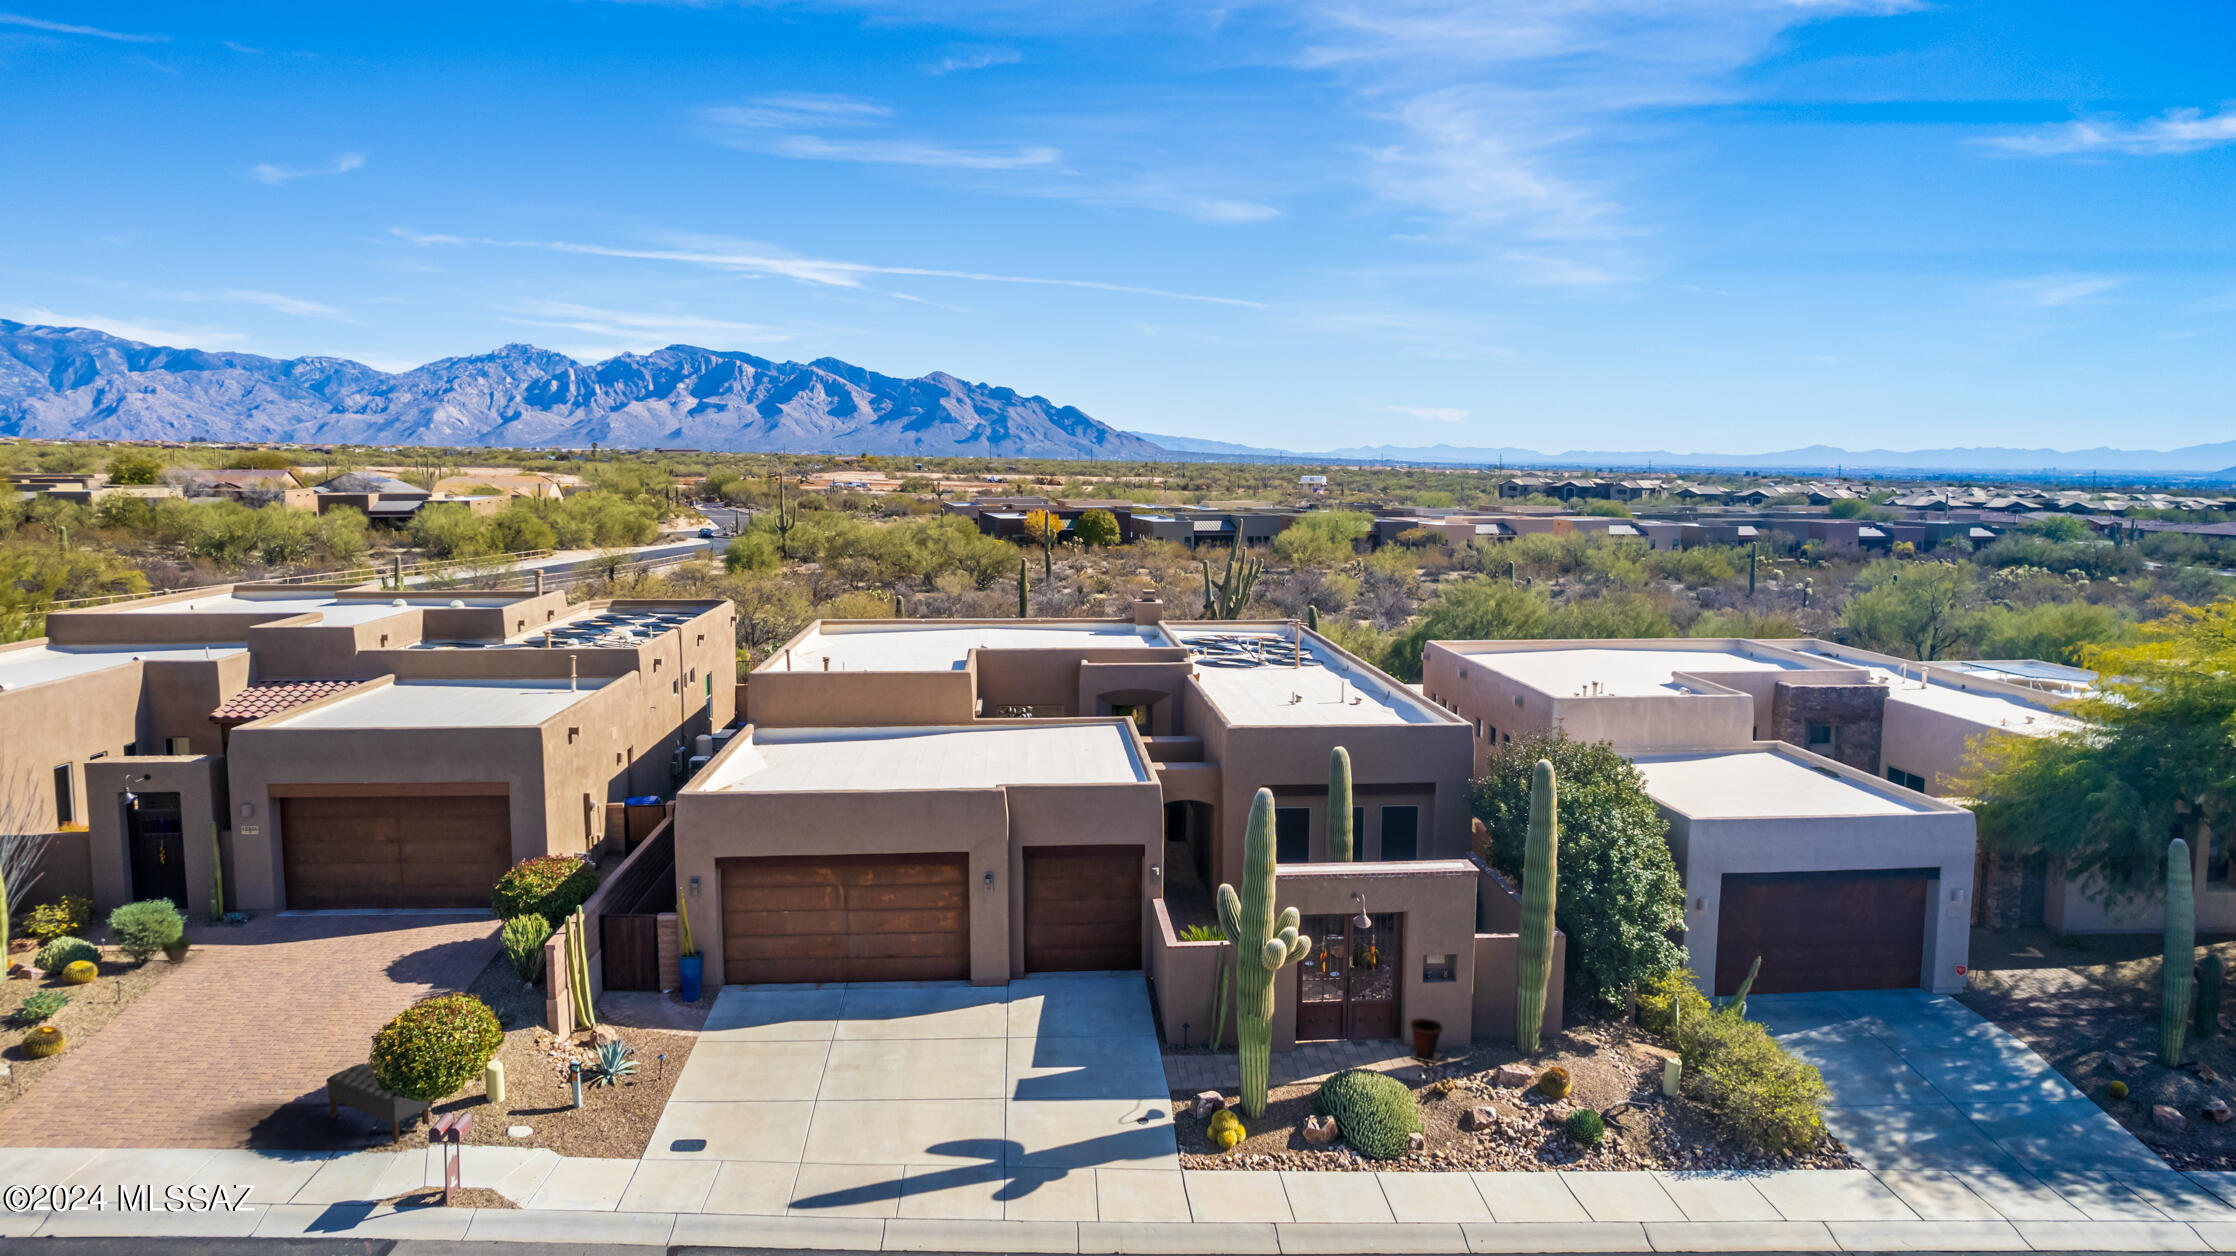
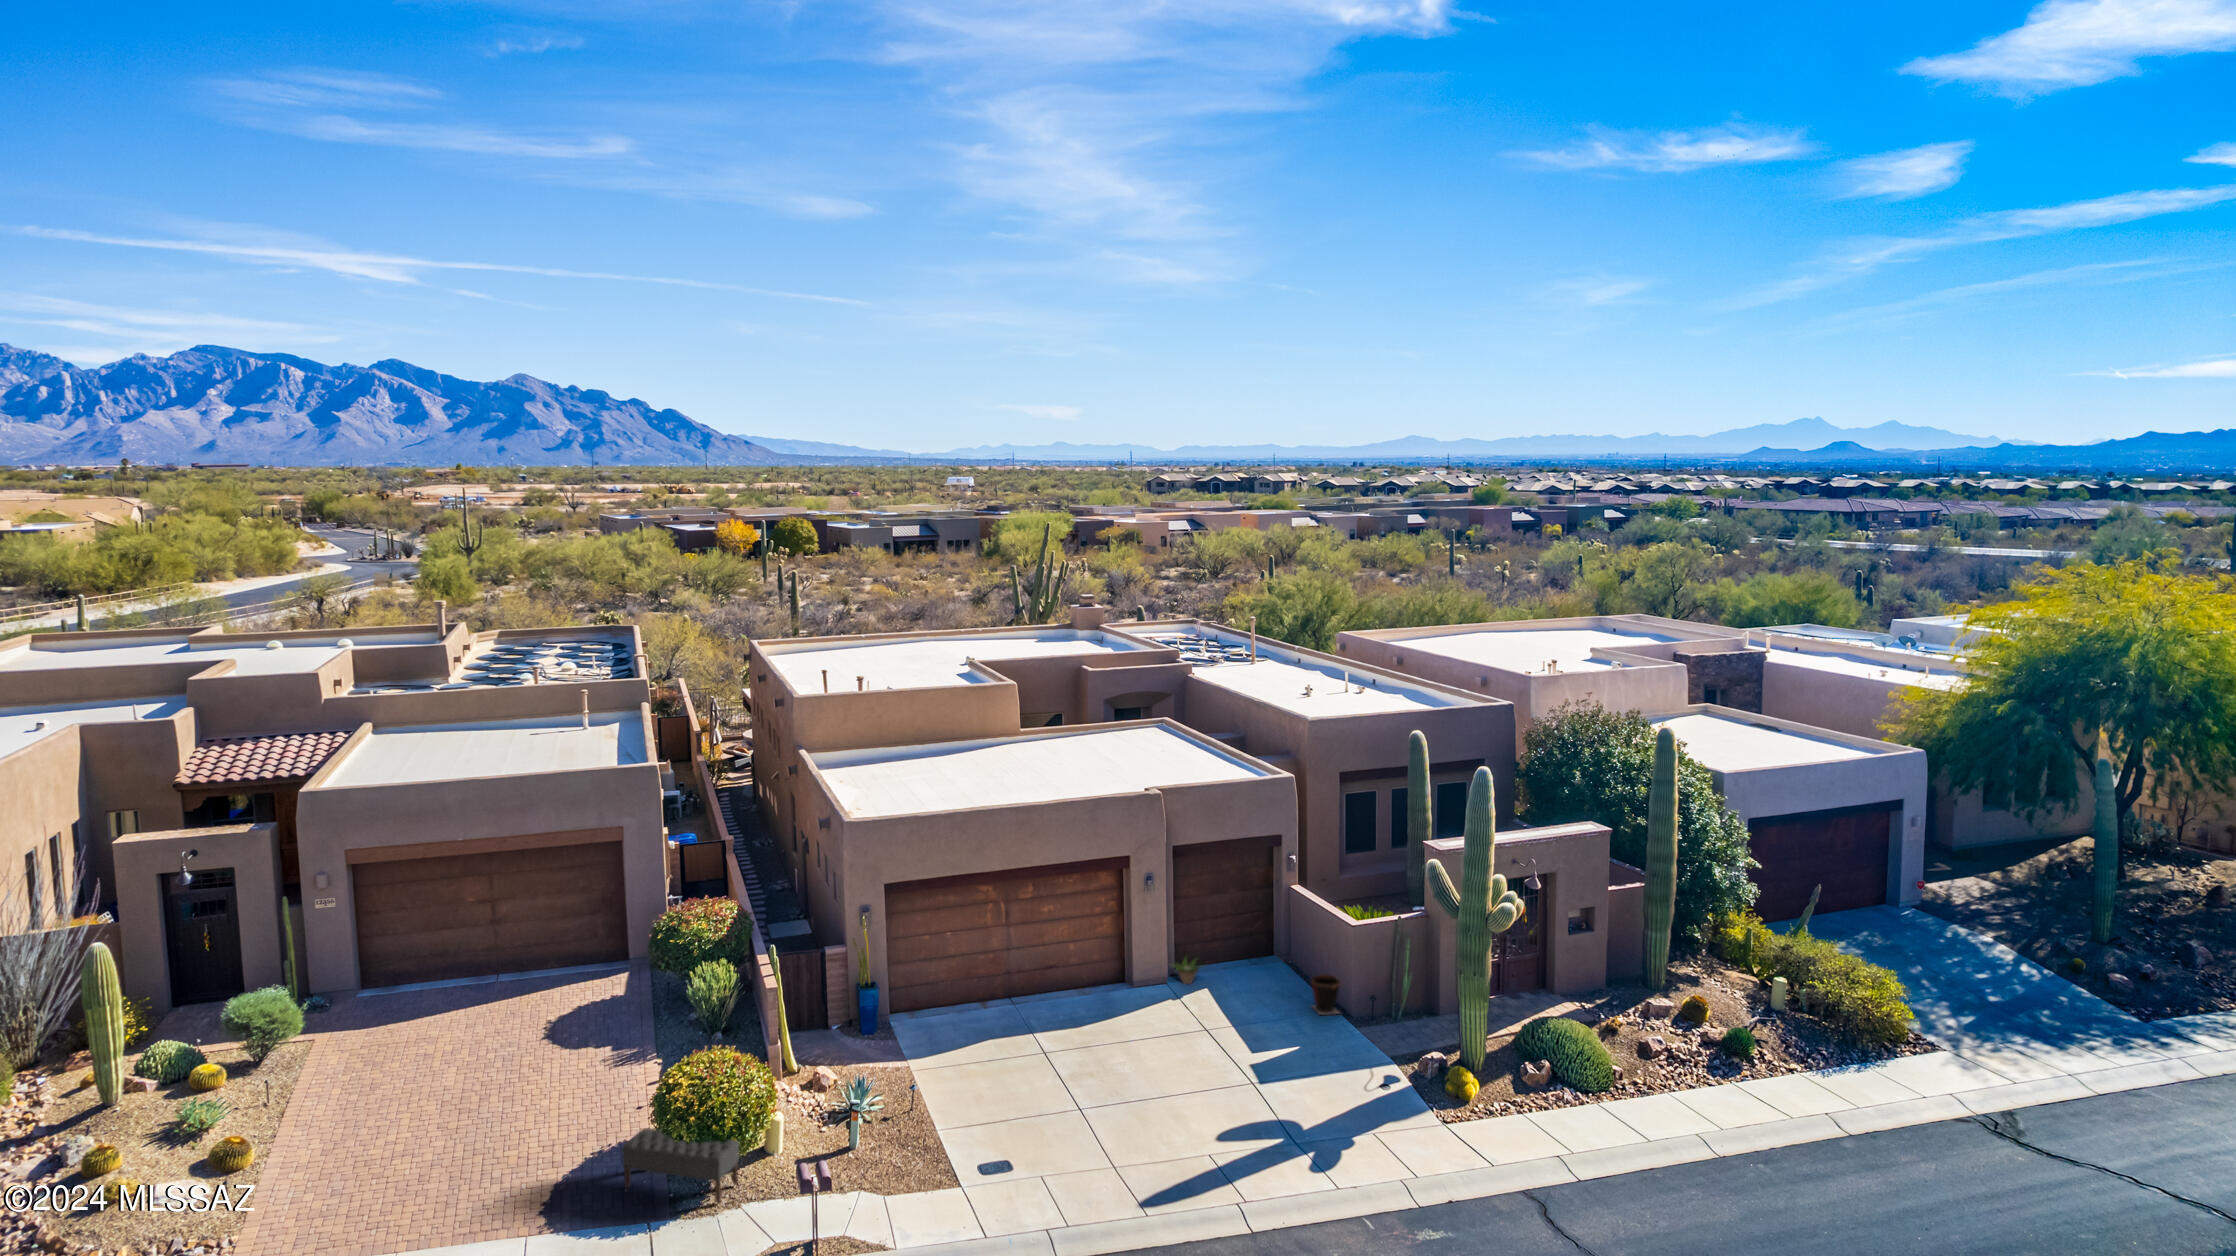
decorative plant: present [158,934,193,963] -> present [1173,957,1203,984]
waste bin: present [1410,1018,1443,1063] -> present [1311,975,1341,1015]

